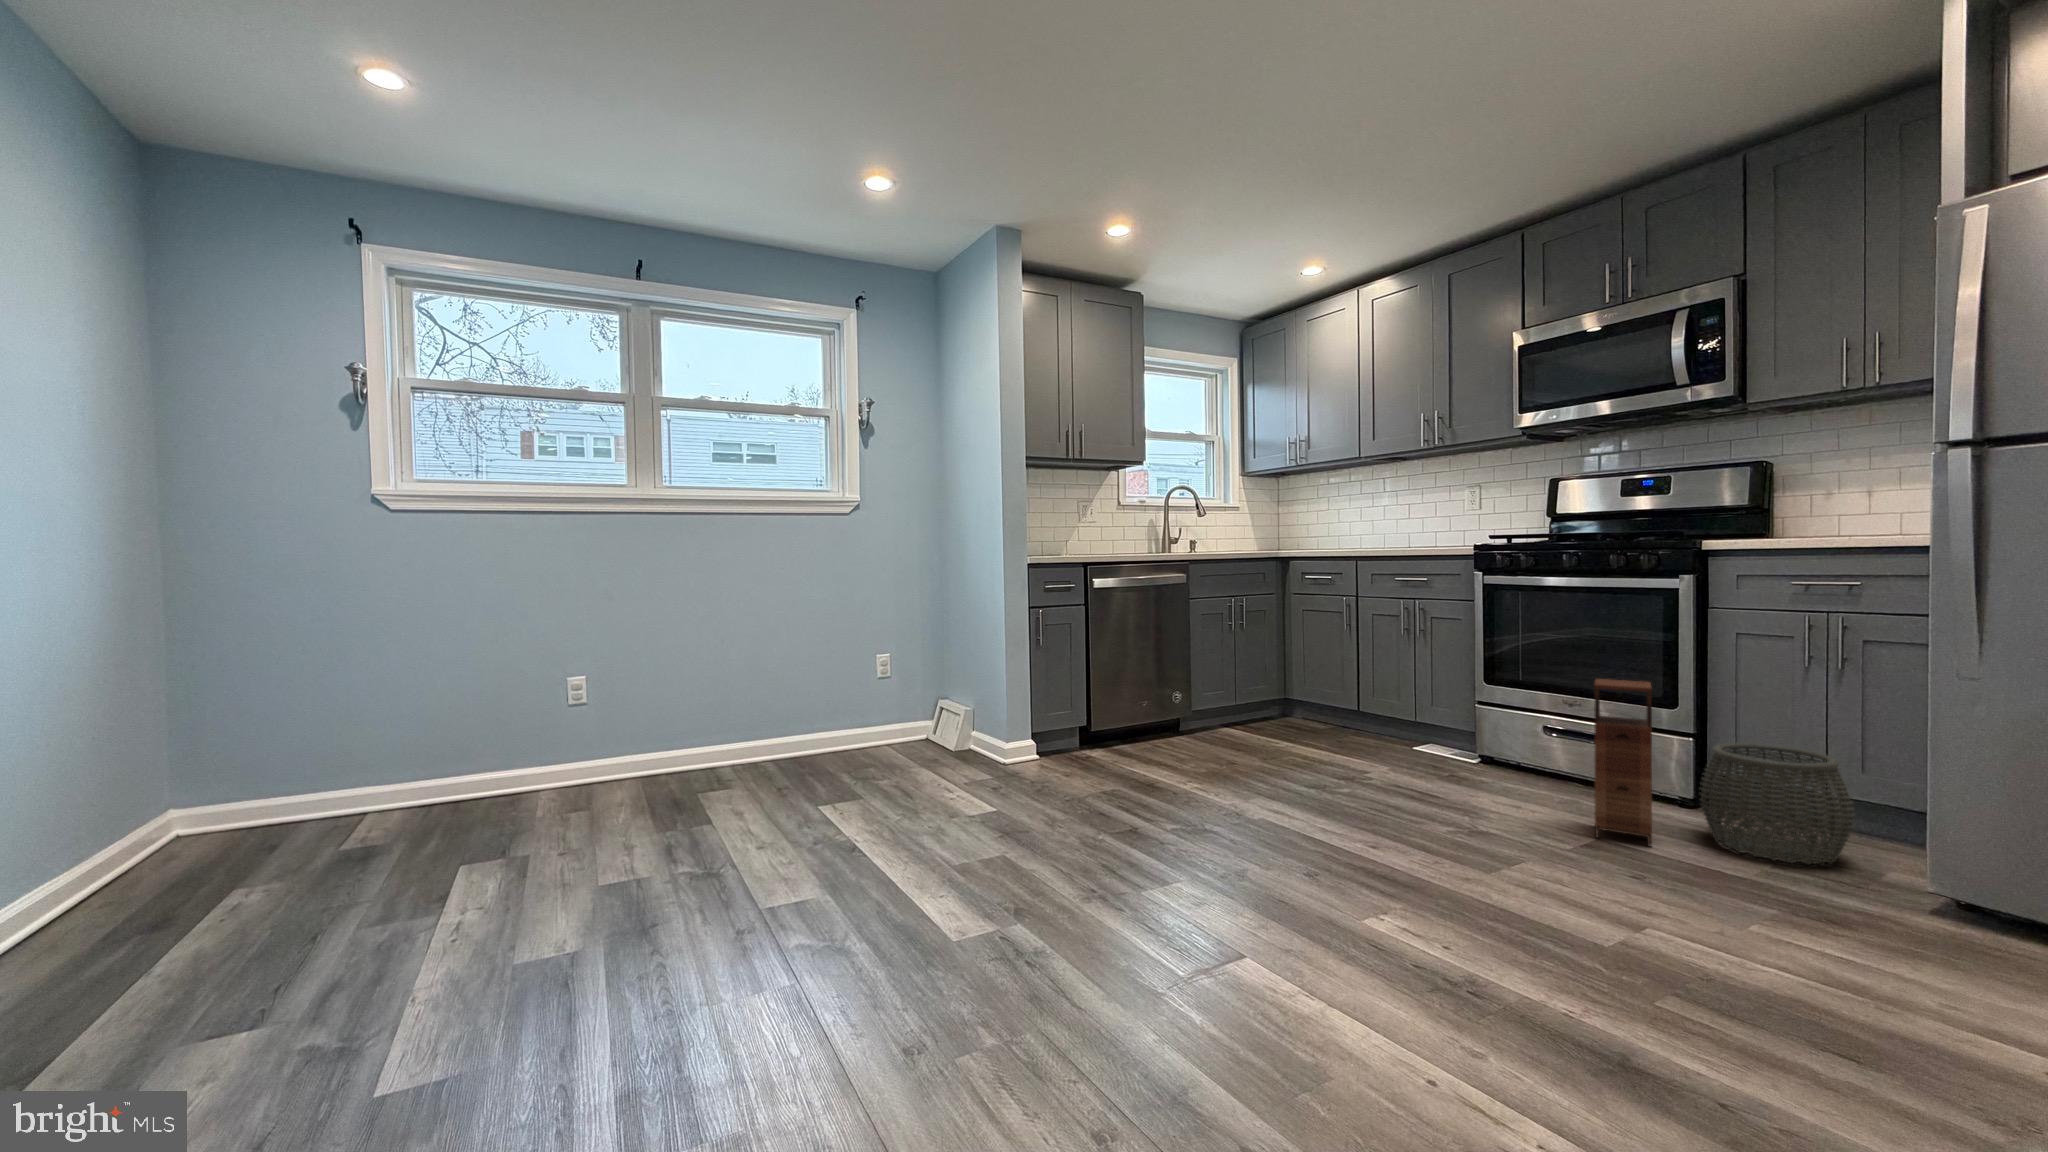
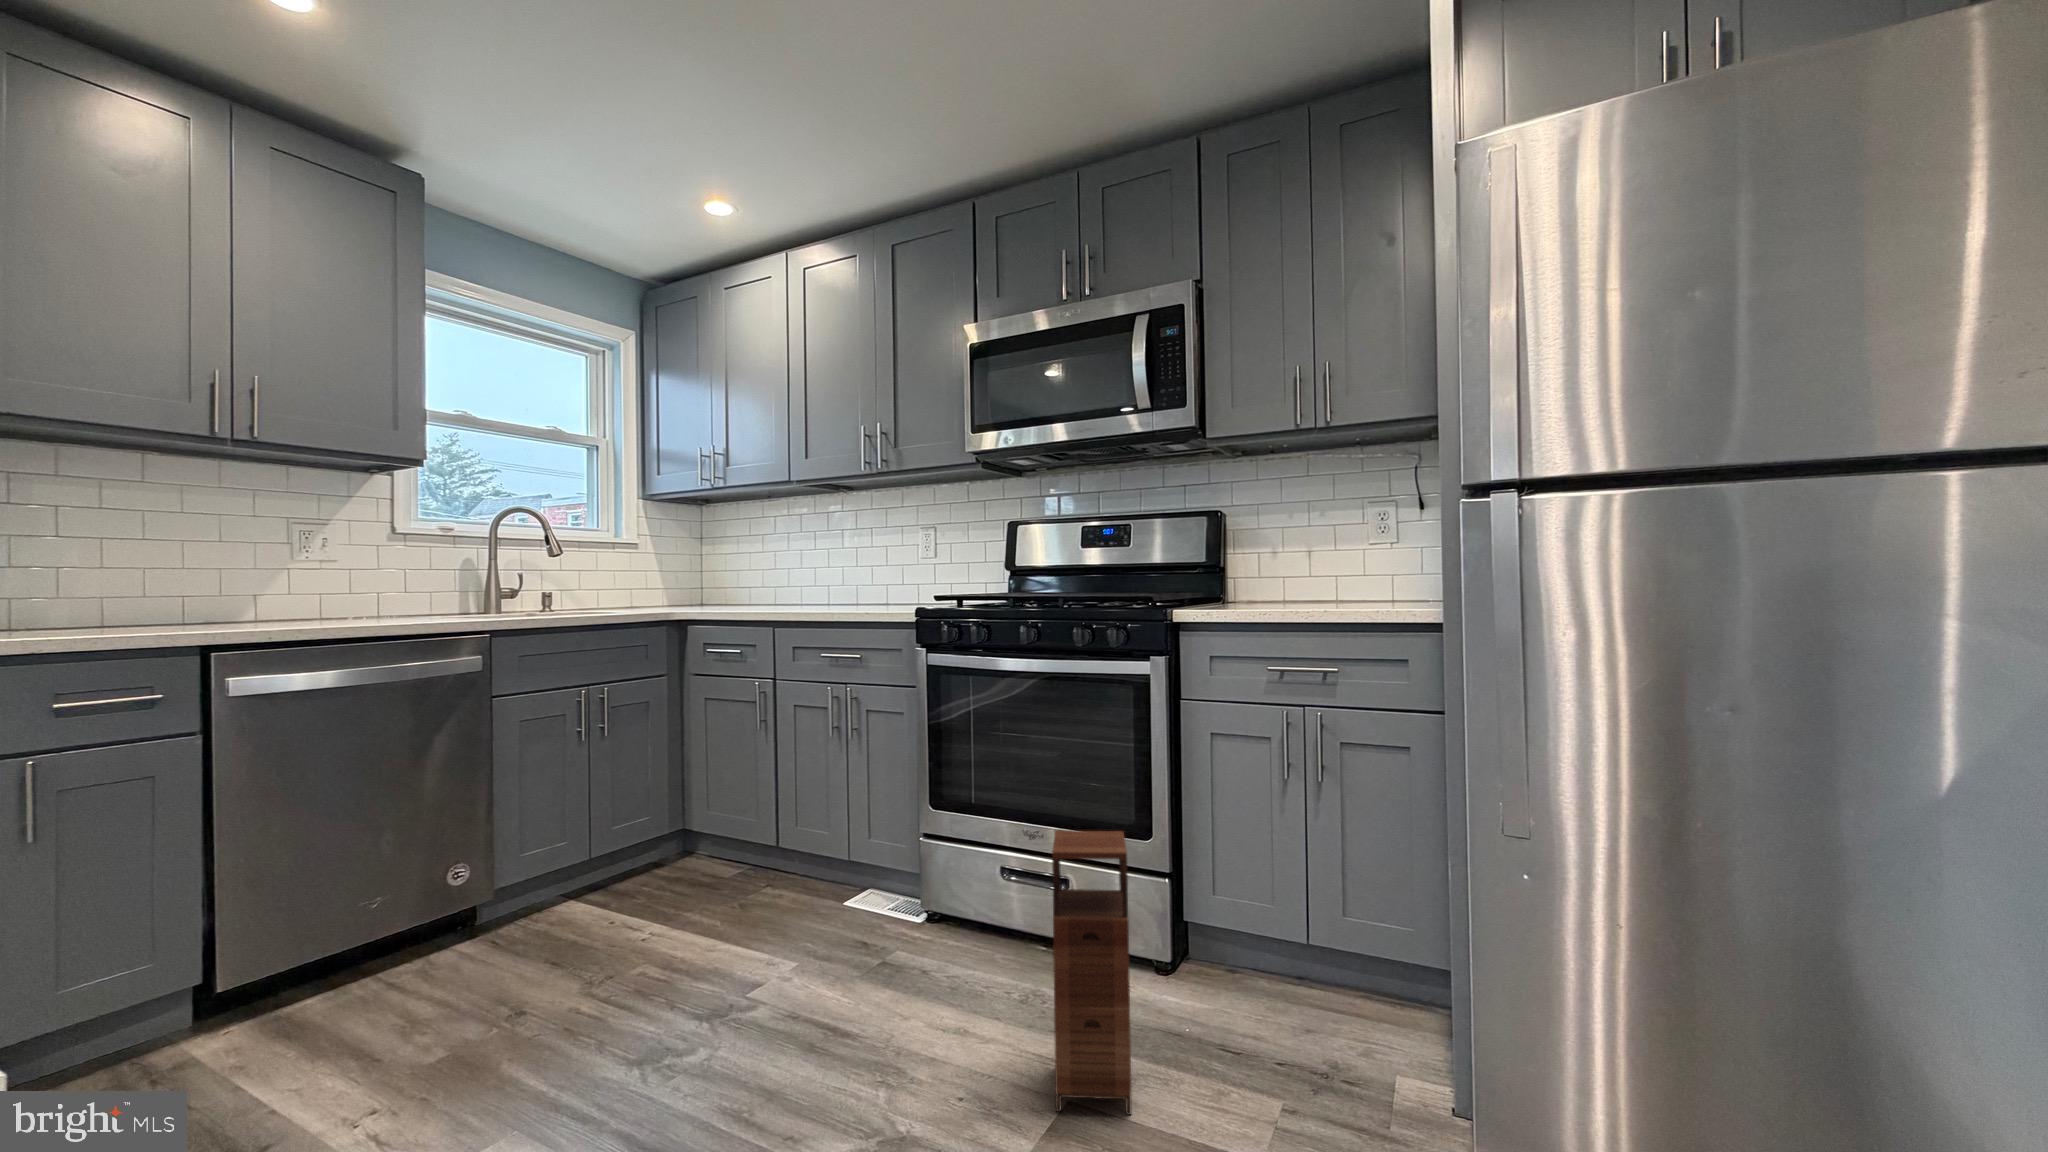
woven basket: present [1700,743,1854,865] -> none [1183,899,1356,1105]

